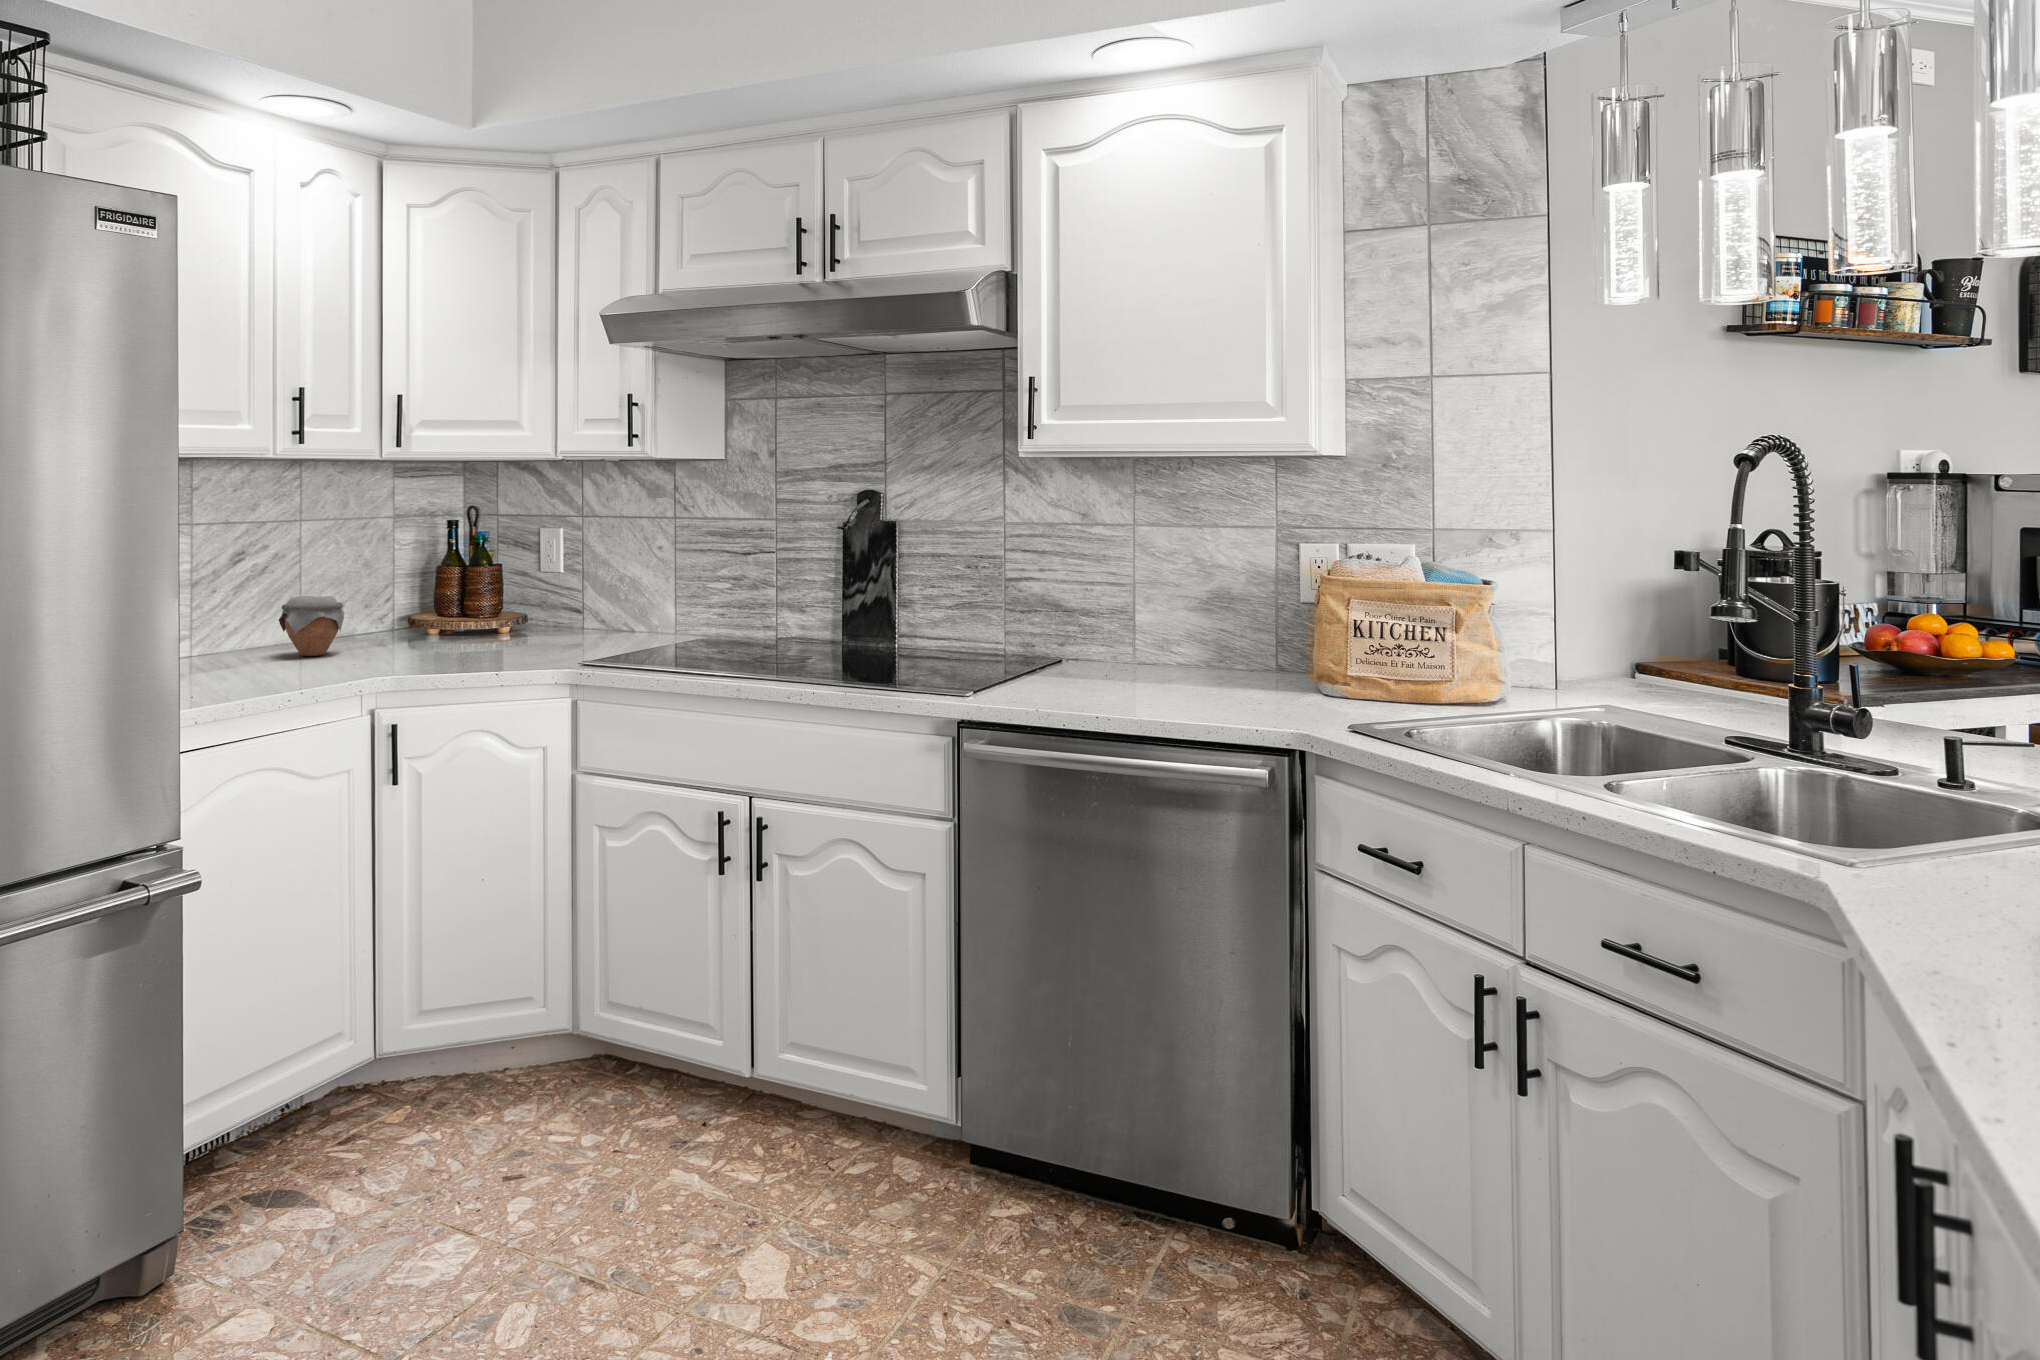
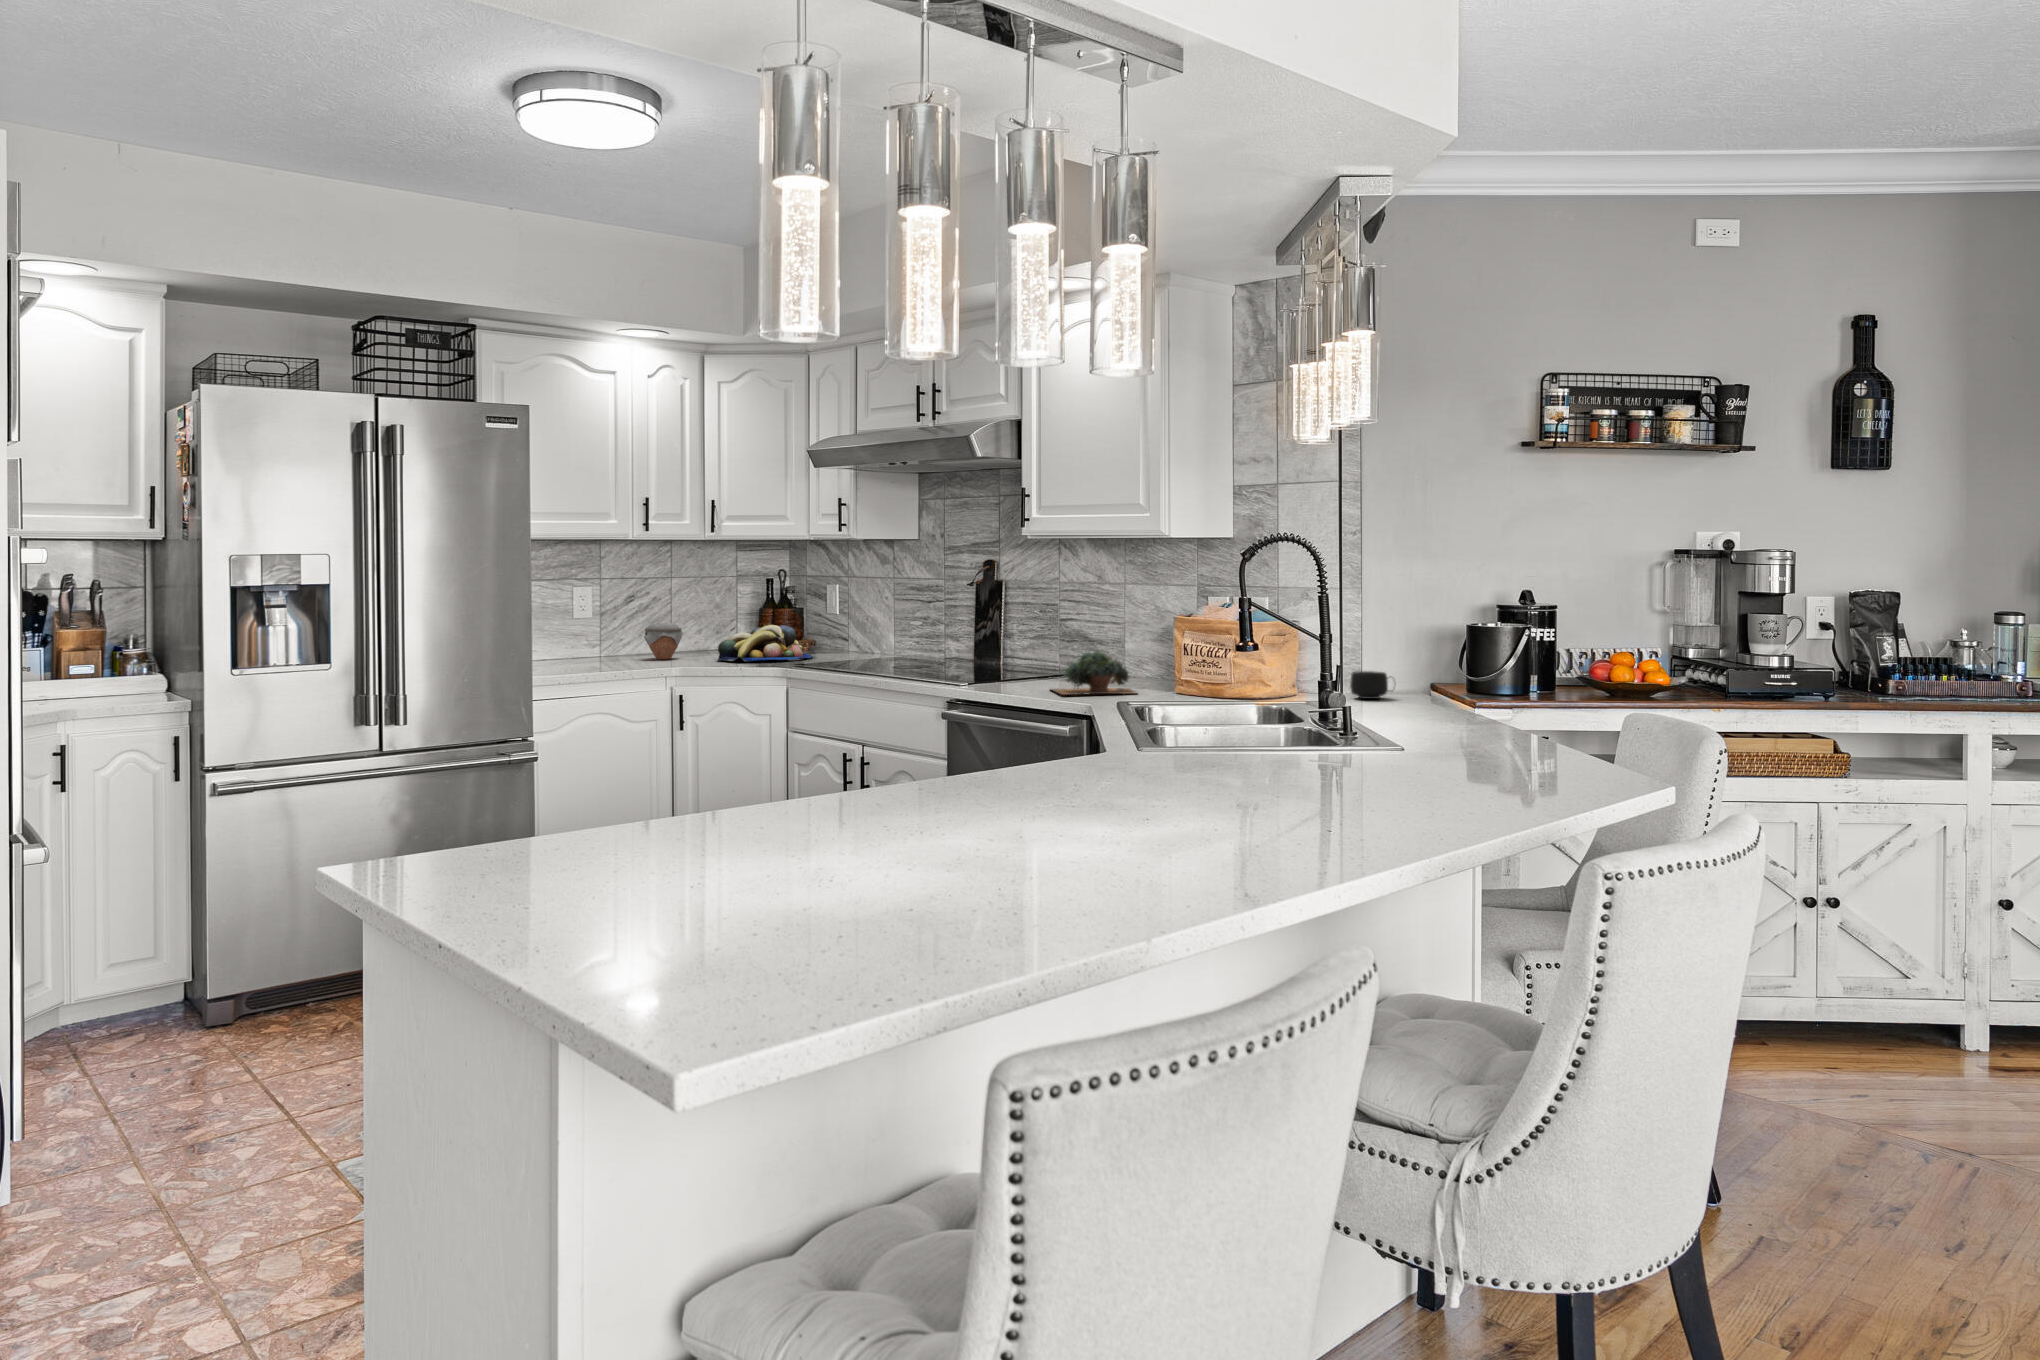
fruit bowl: none [413,593,563,655] -> present [718,625,813,661]
succulent plant: none [1125,630,1283,705] -> present [1052,651,1136,695]
mug: none [1579,649,1644,690] -> present [1350,671,1388,699]

